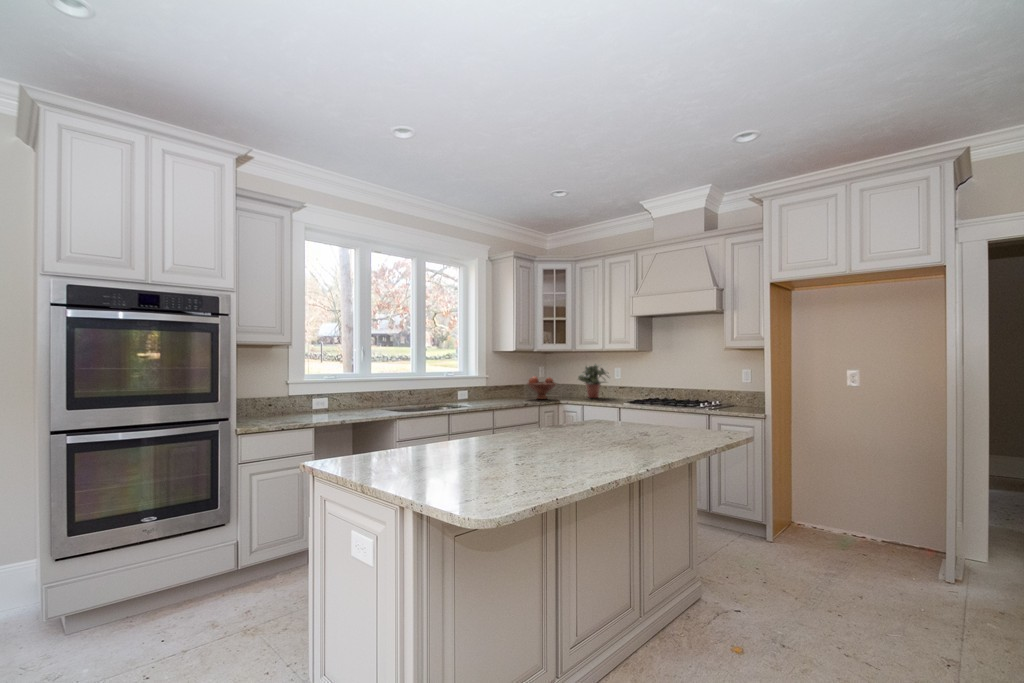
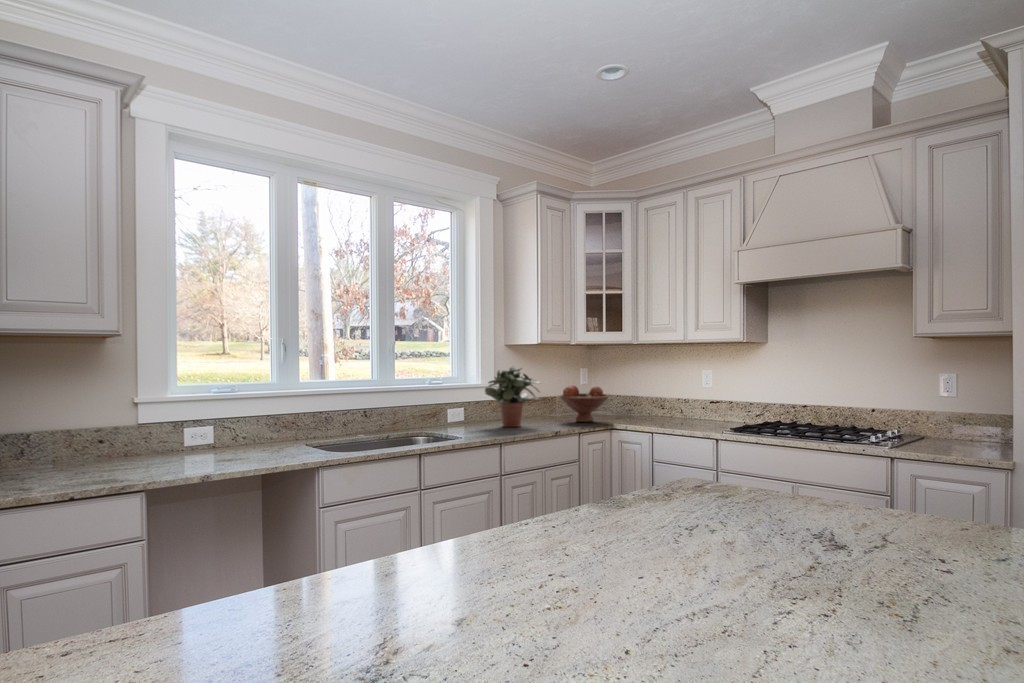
potted plant: present [578,364,609,398] -> present [485,366,540,427]

